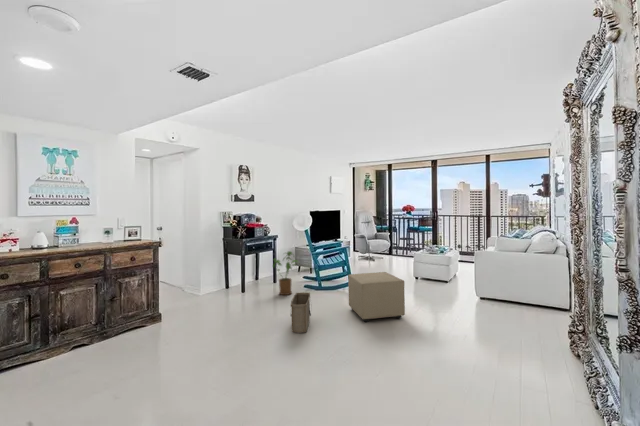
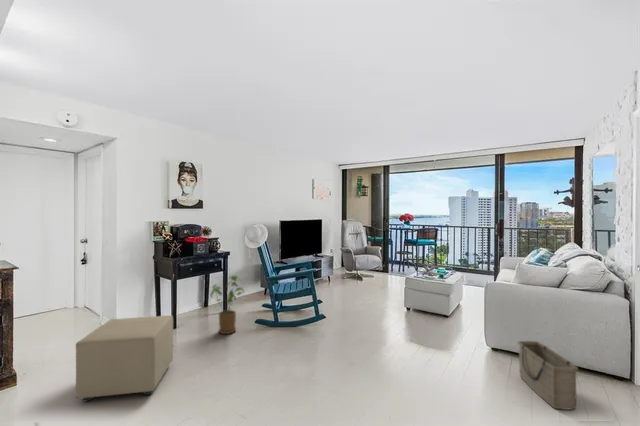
ottoman: present [348,272,405,322] -> present [76,315,173,401]
basket: present [291,292,311,333] -> present [518,341,578,410]

